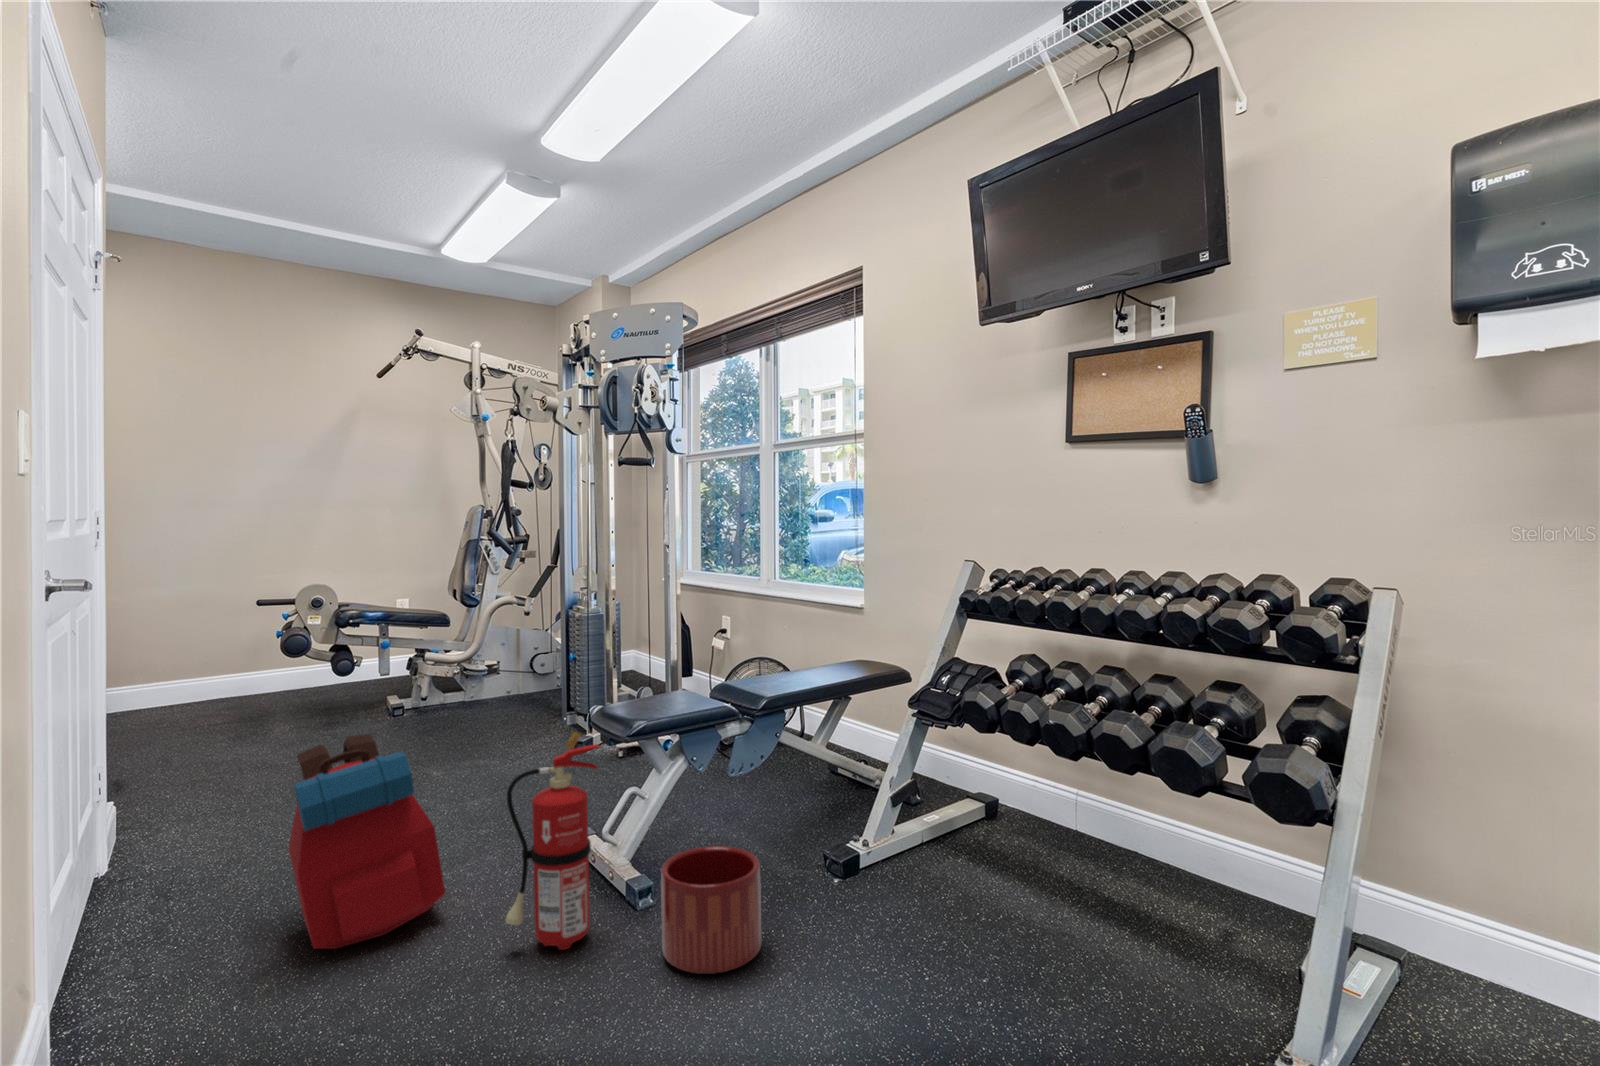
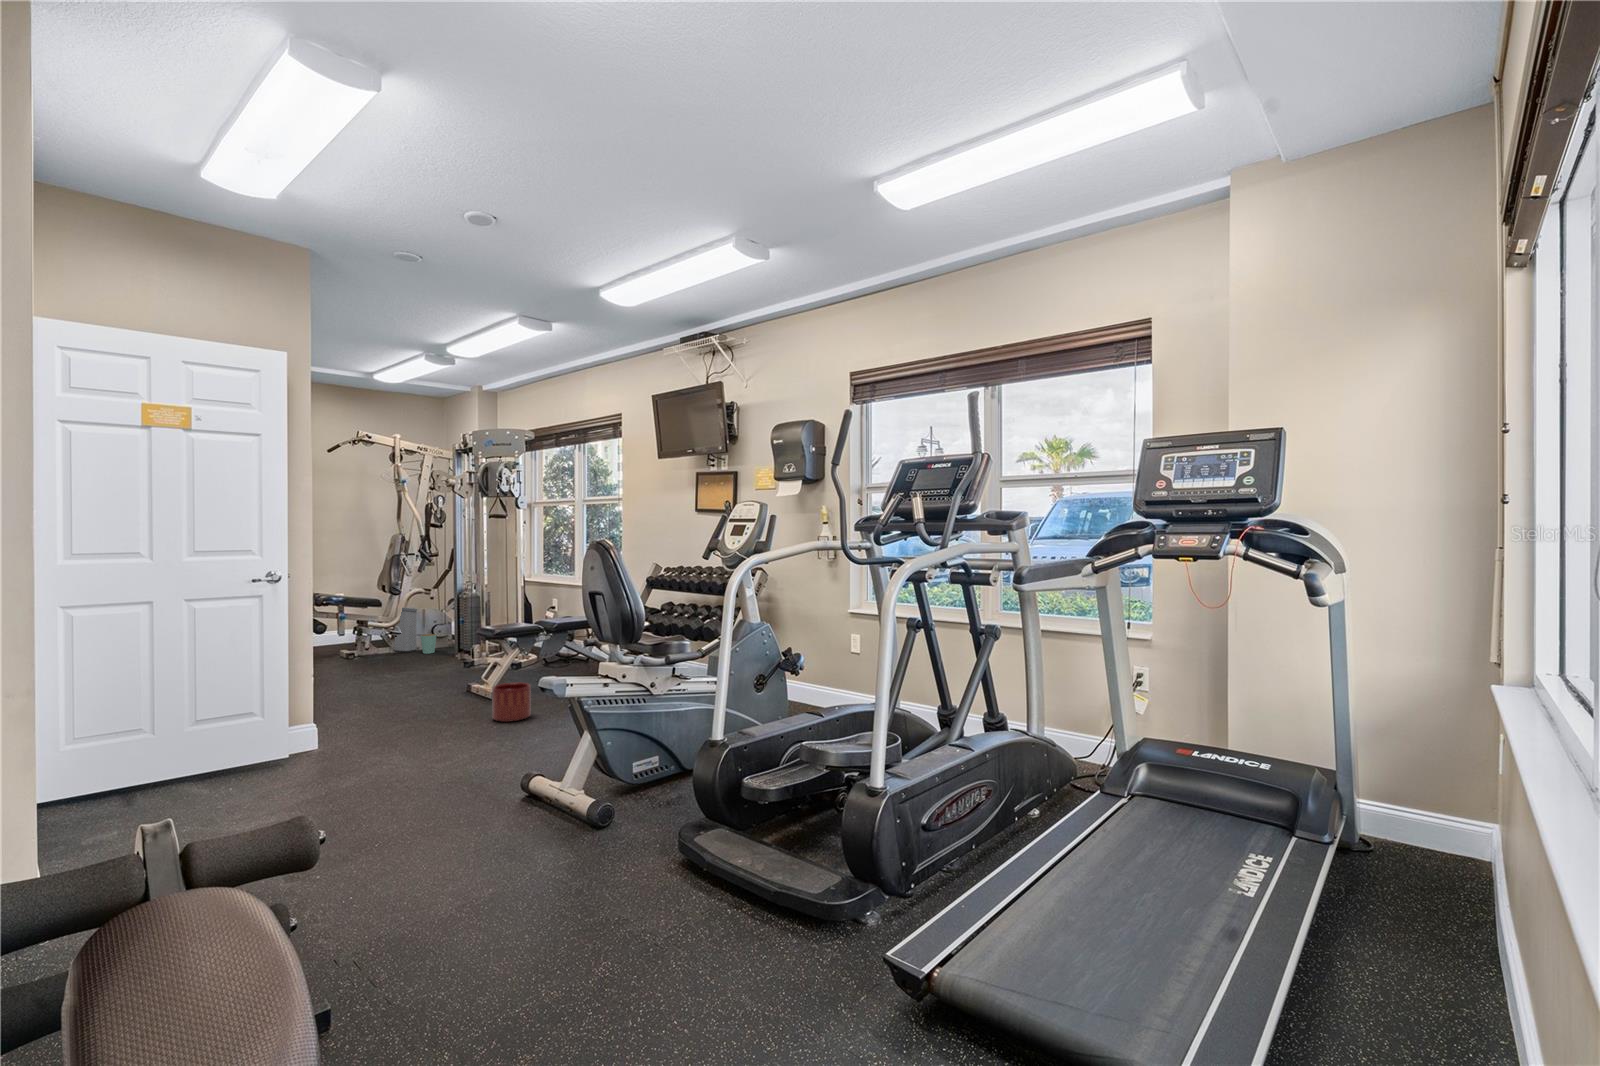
trash can: none [467,627,535,707] -> present [395,608,437,654]
fire extinguisher: present [506,732,599,950] -> none [431,639,470,719]
backpack: present [289,734,445,949] -> none [339,644,405,722]

